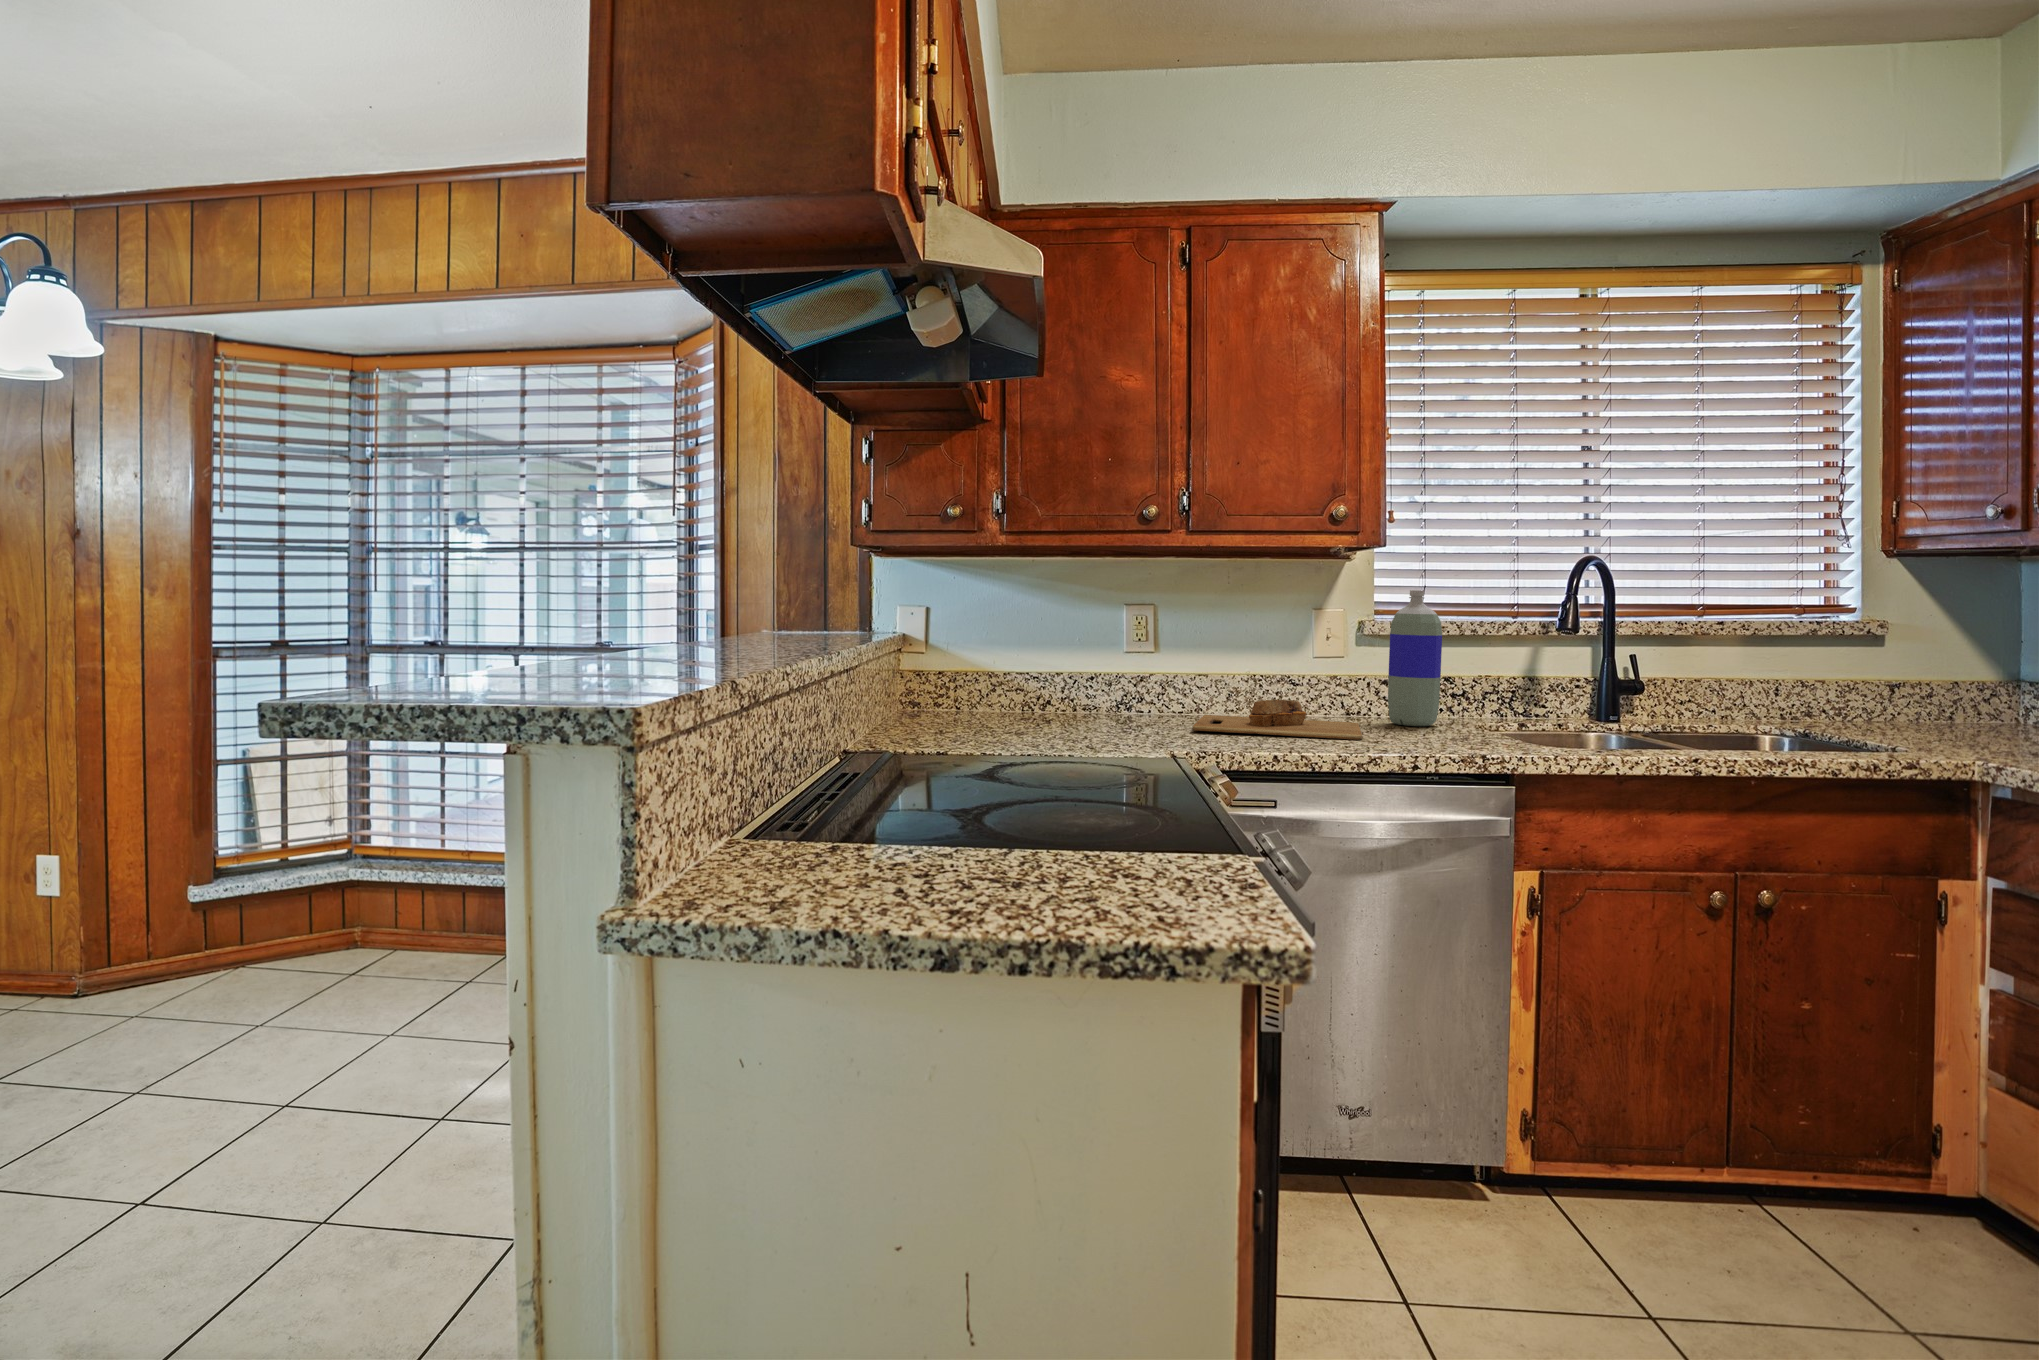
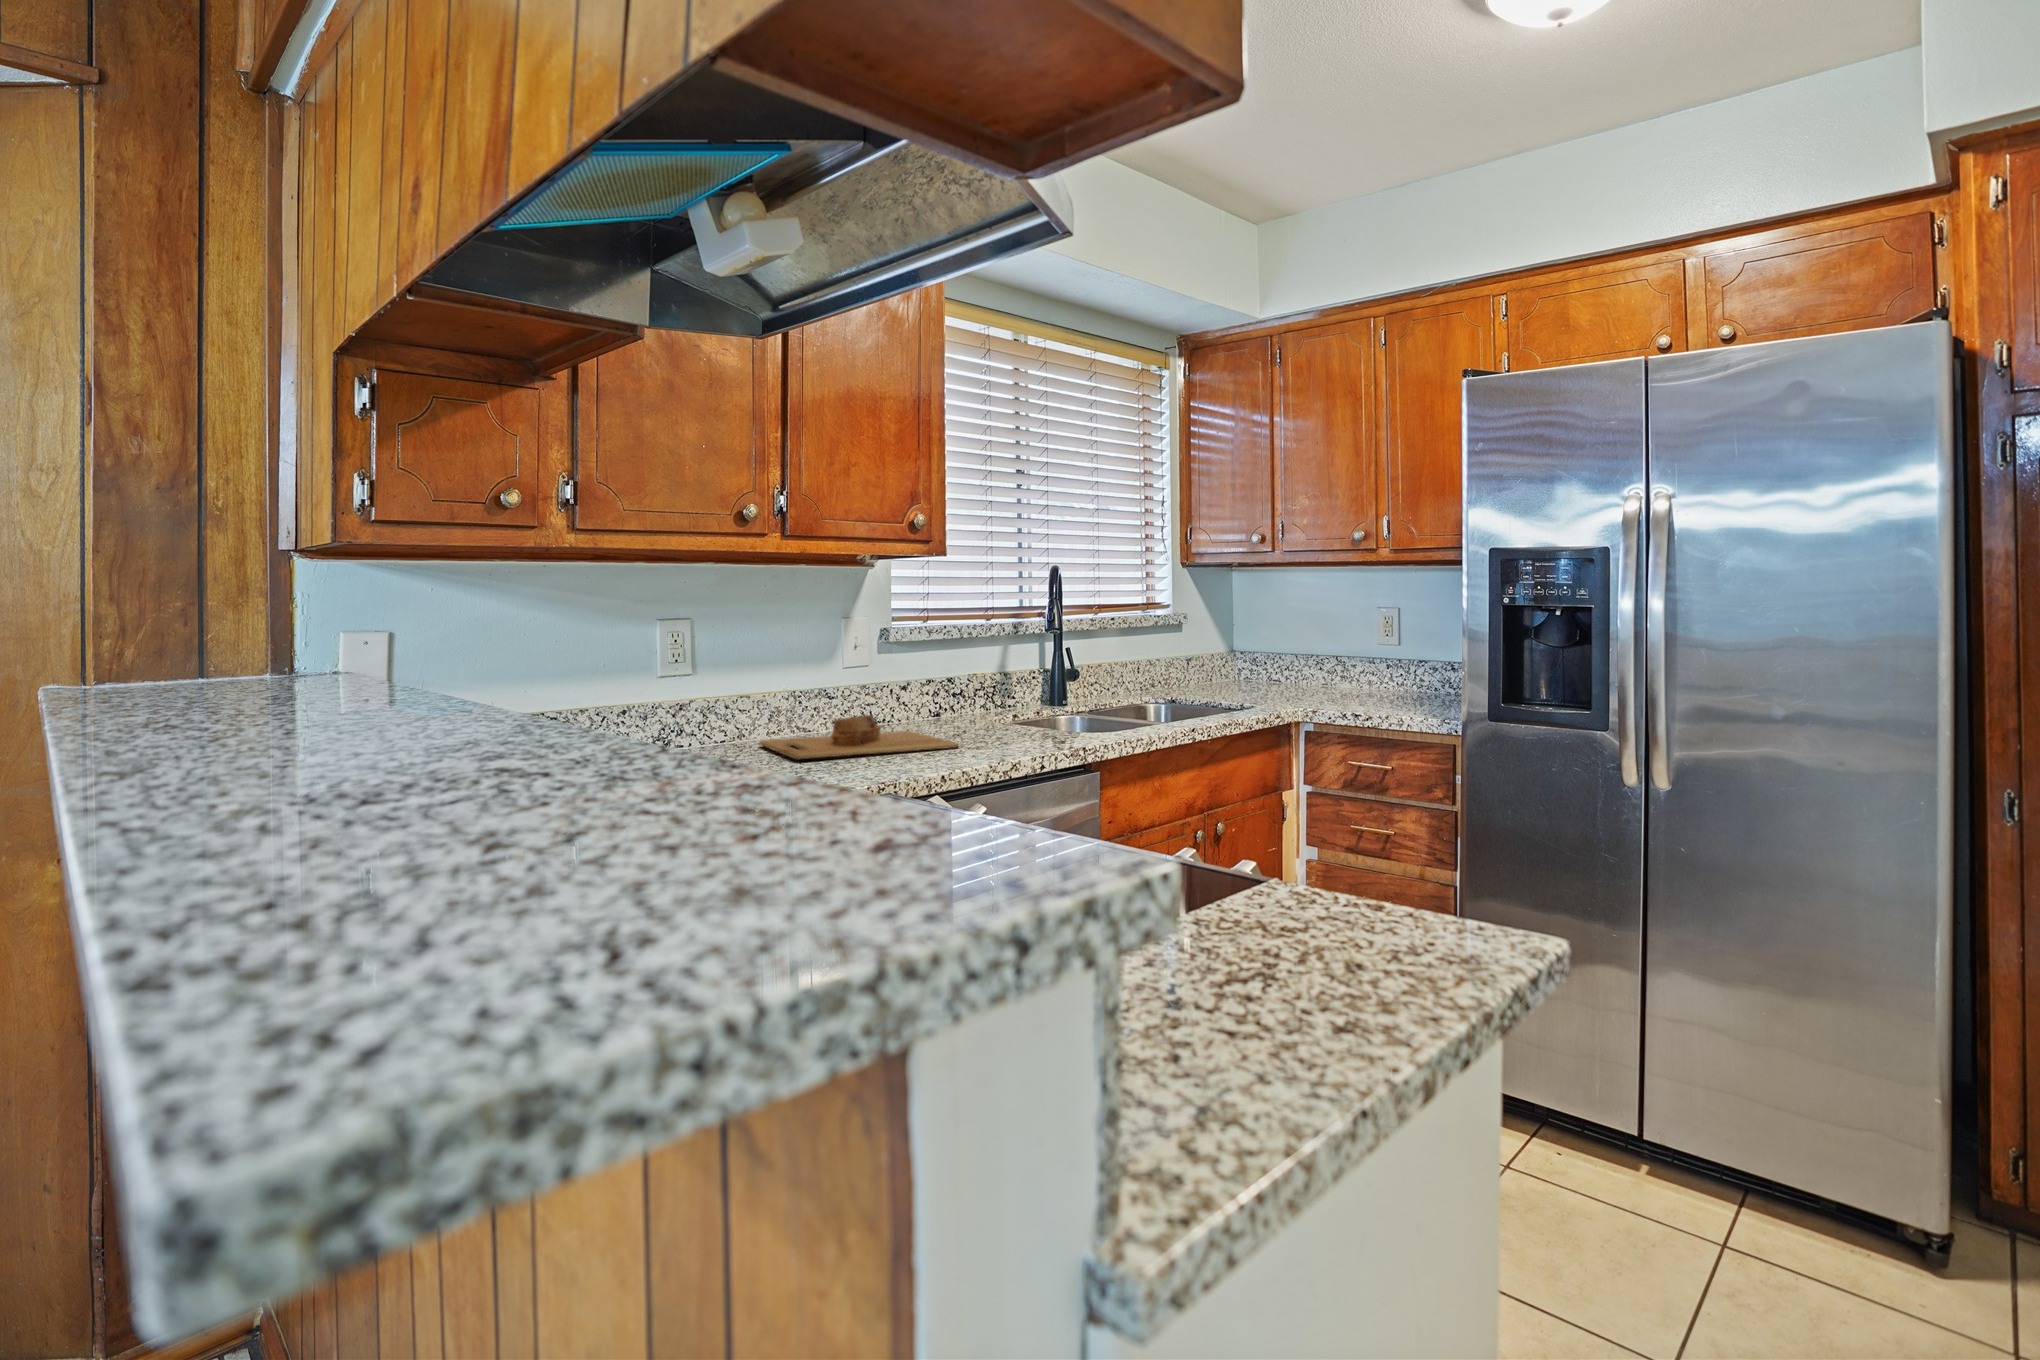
bottle: present [1388,590,1442,726] -> none [920,598,967,729]

